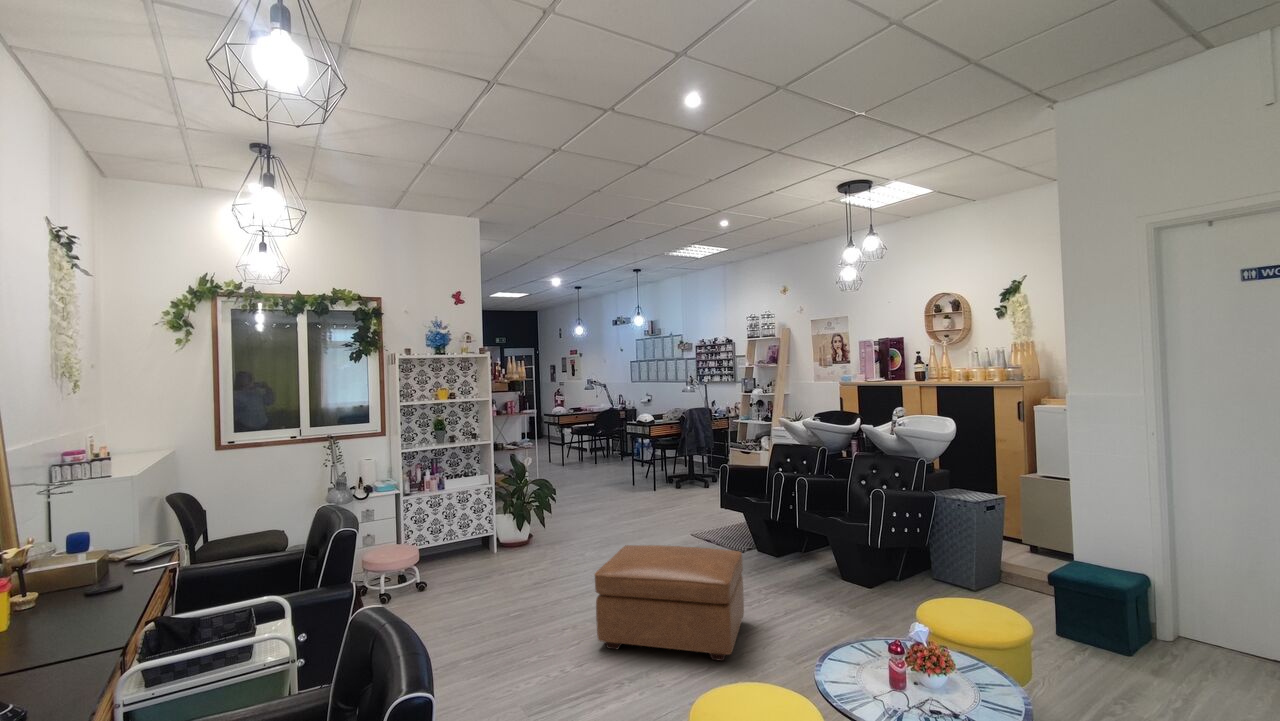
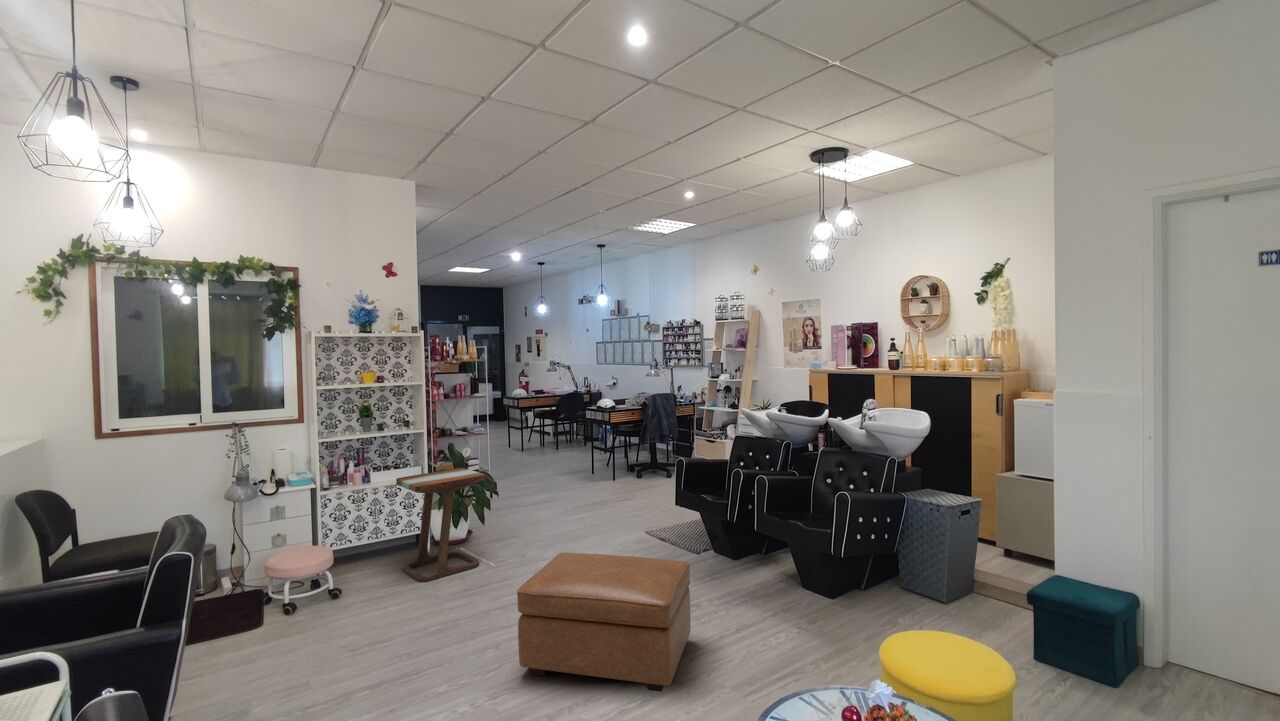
side table: none [470,475,561,577] -> present [396,468,493,582]

